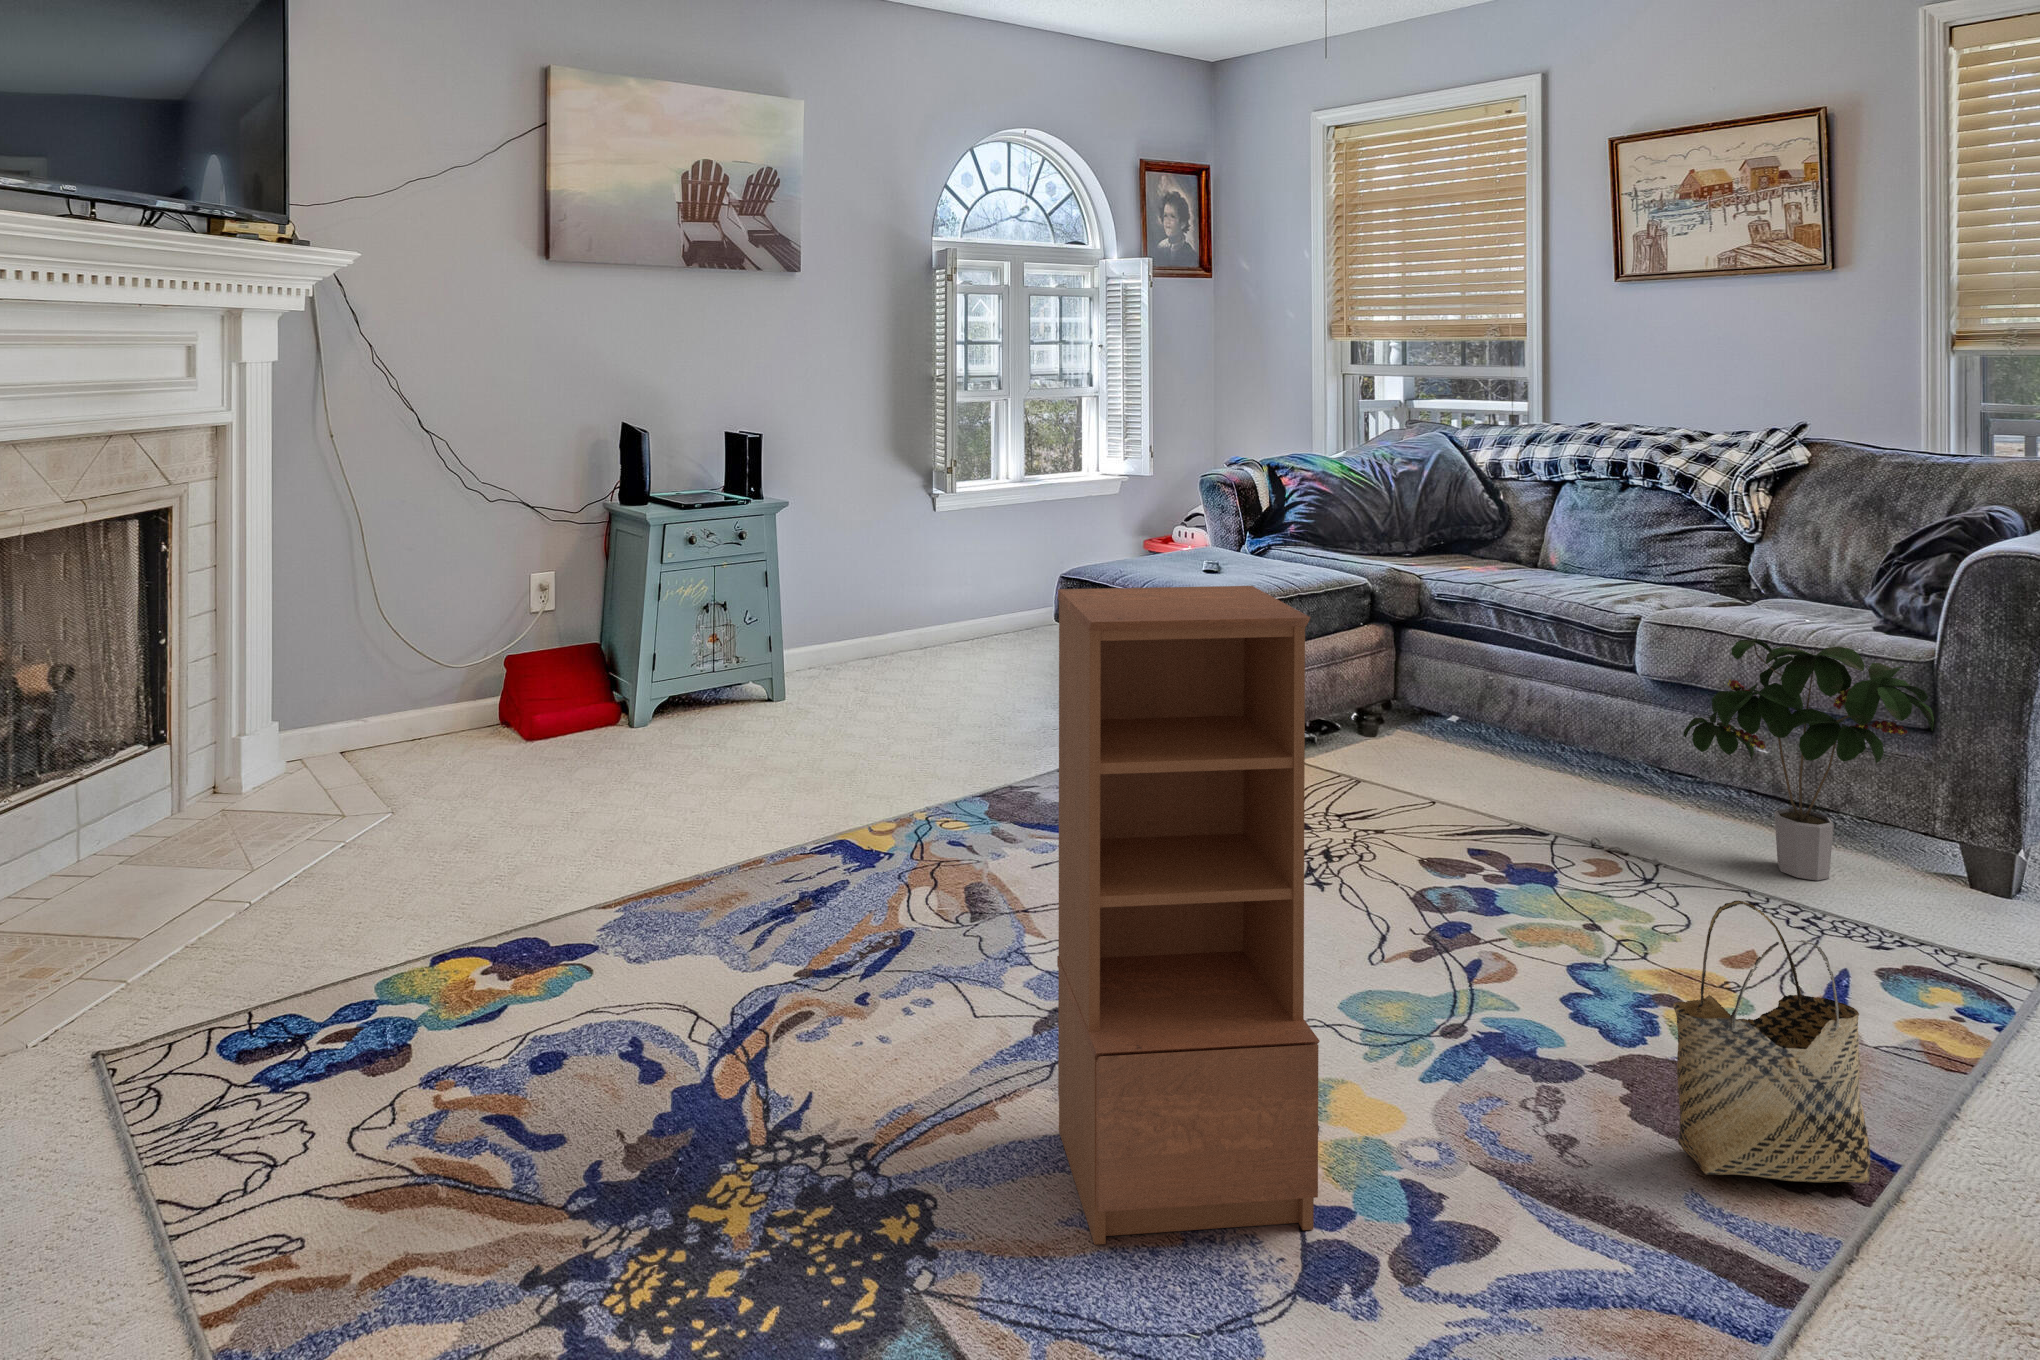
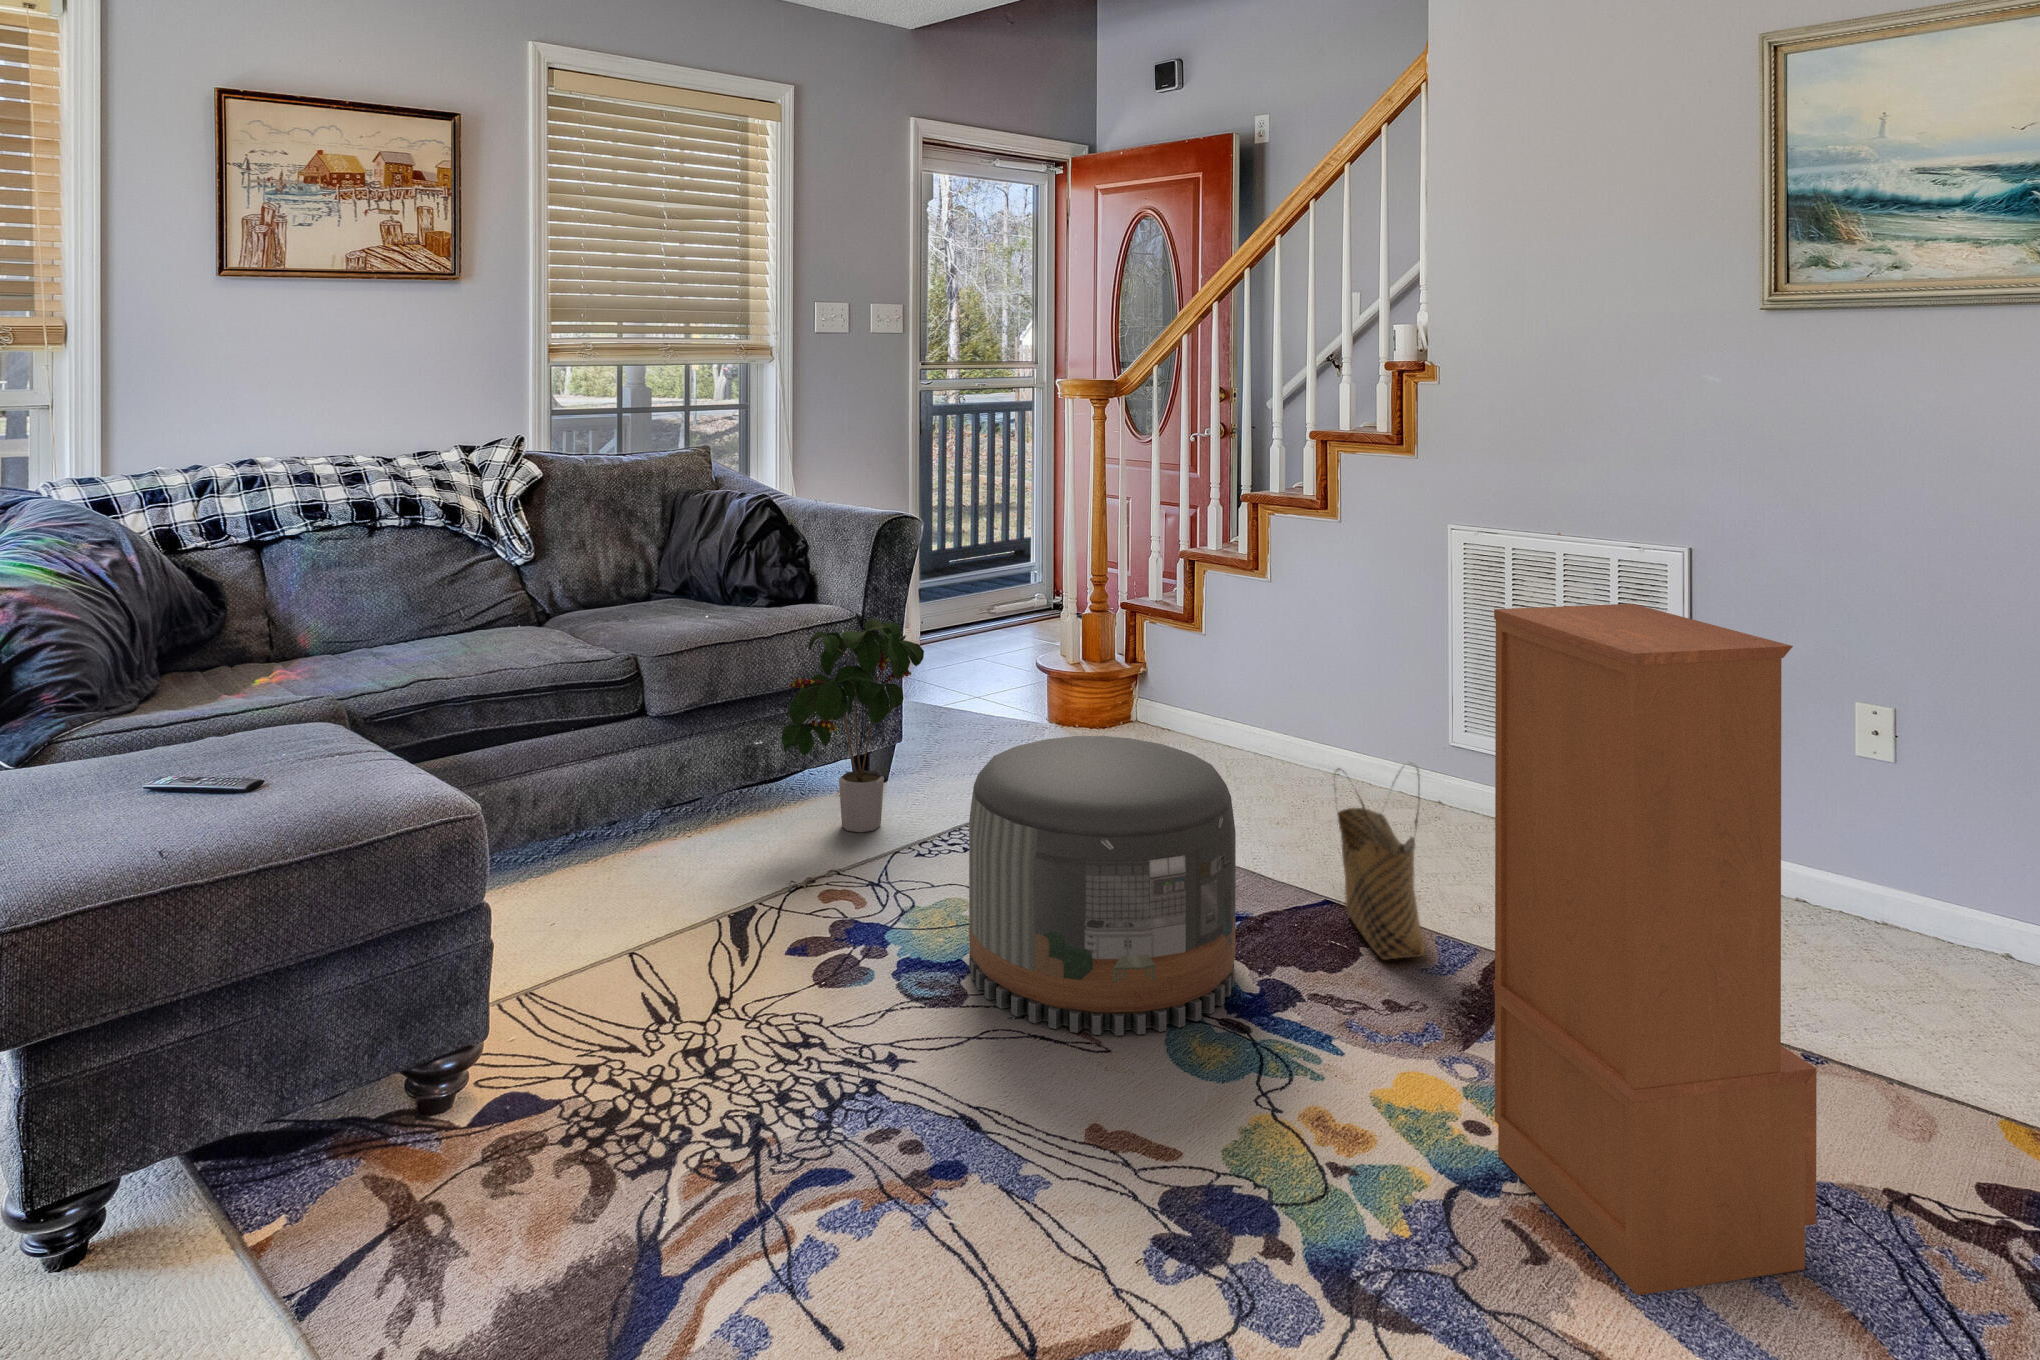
pouf: none [1389,731,1689,1041] -> present [969,736,1236,1035]

